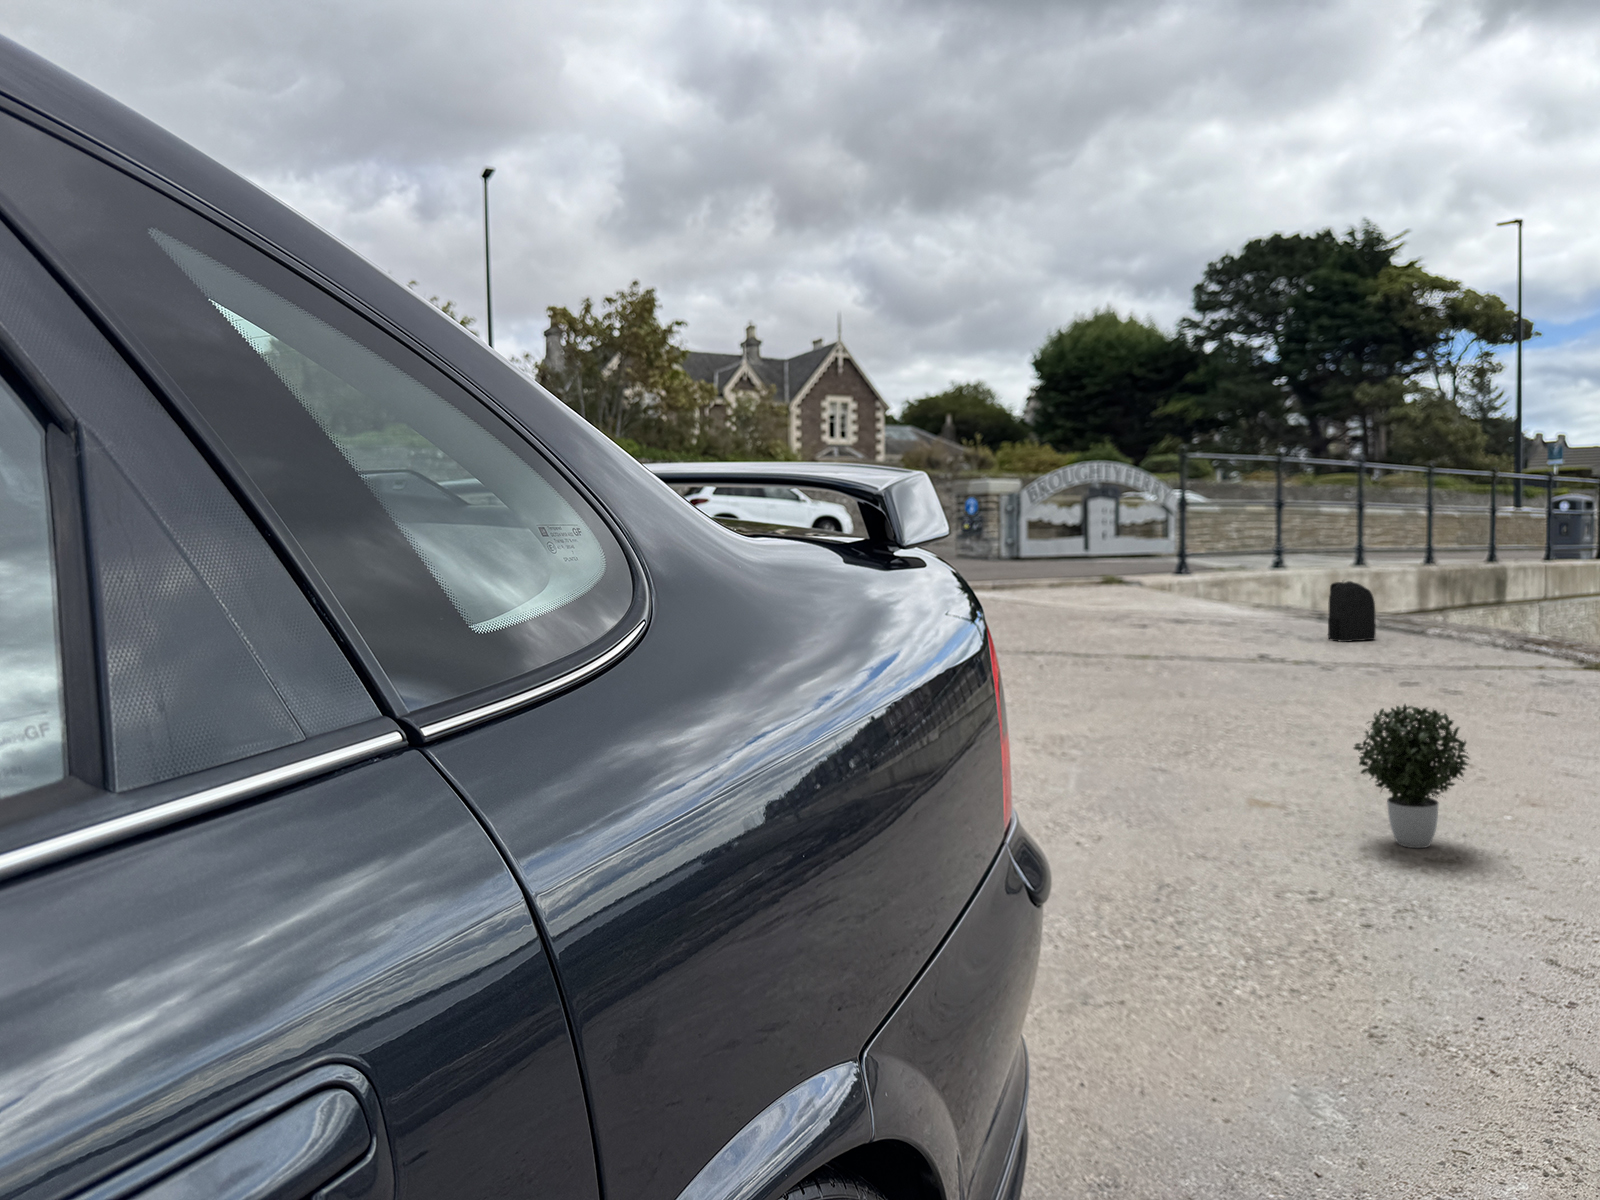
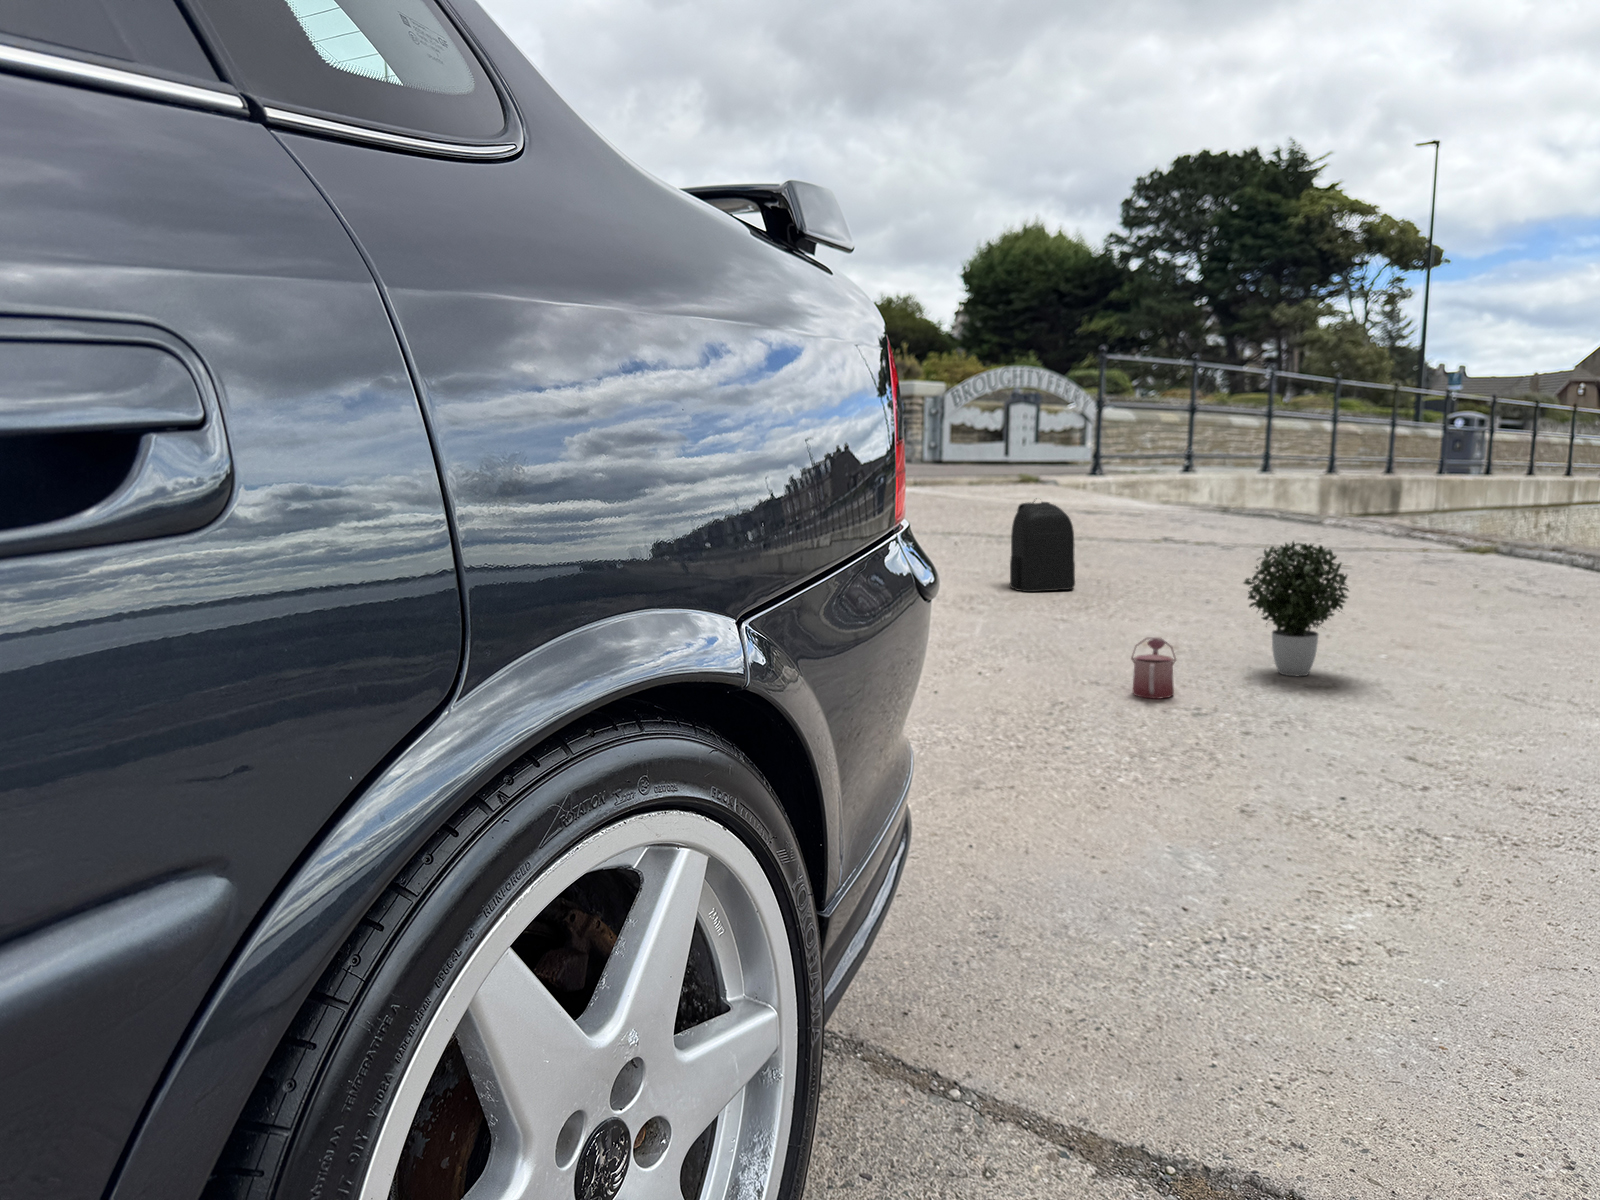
backpack: present [1328,581,1376,642] -> present [1010,501,1075,592]
watering can: none [1237,813,1287,881] -> present [1131,637,1176,699]

